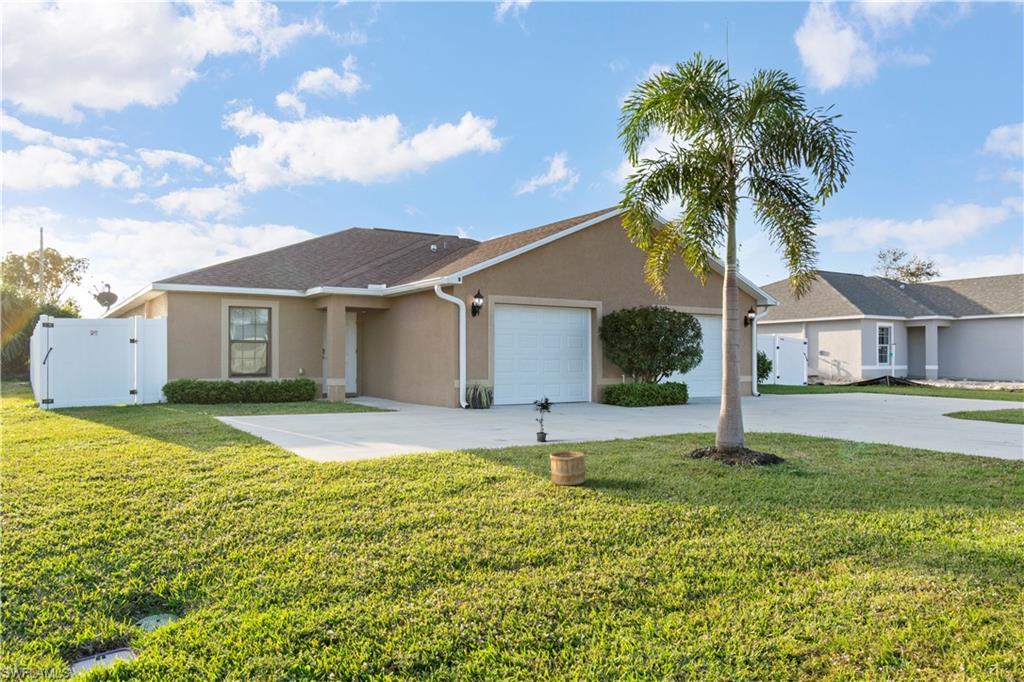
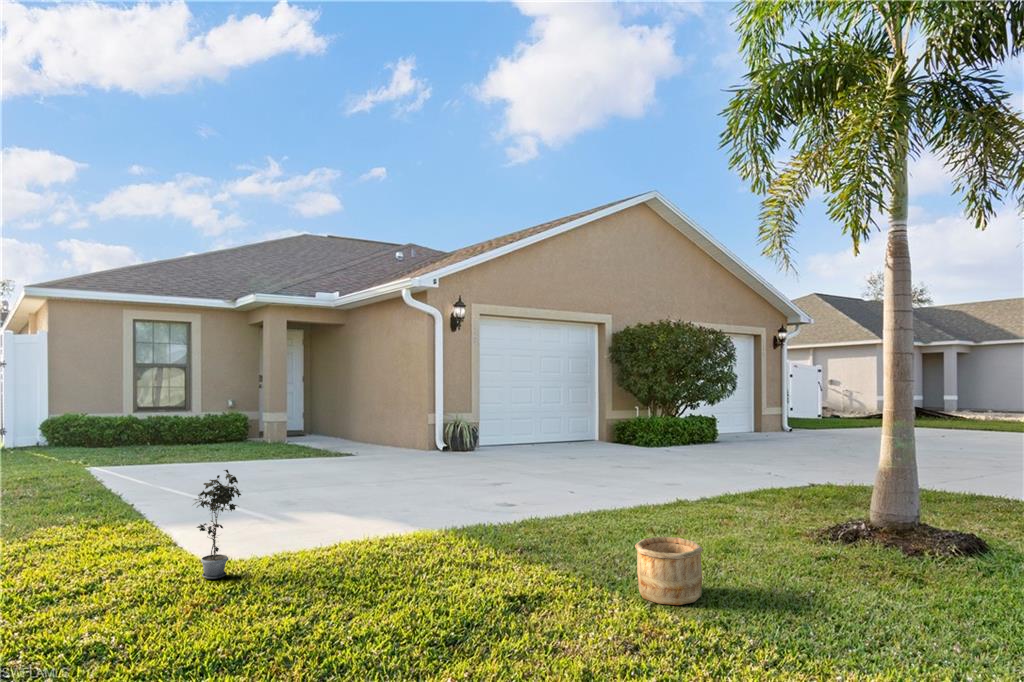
potted plant: present [533,398,553,442] -> present [193,470,241,579]

